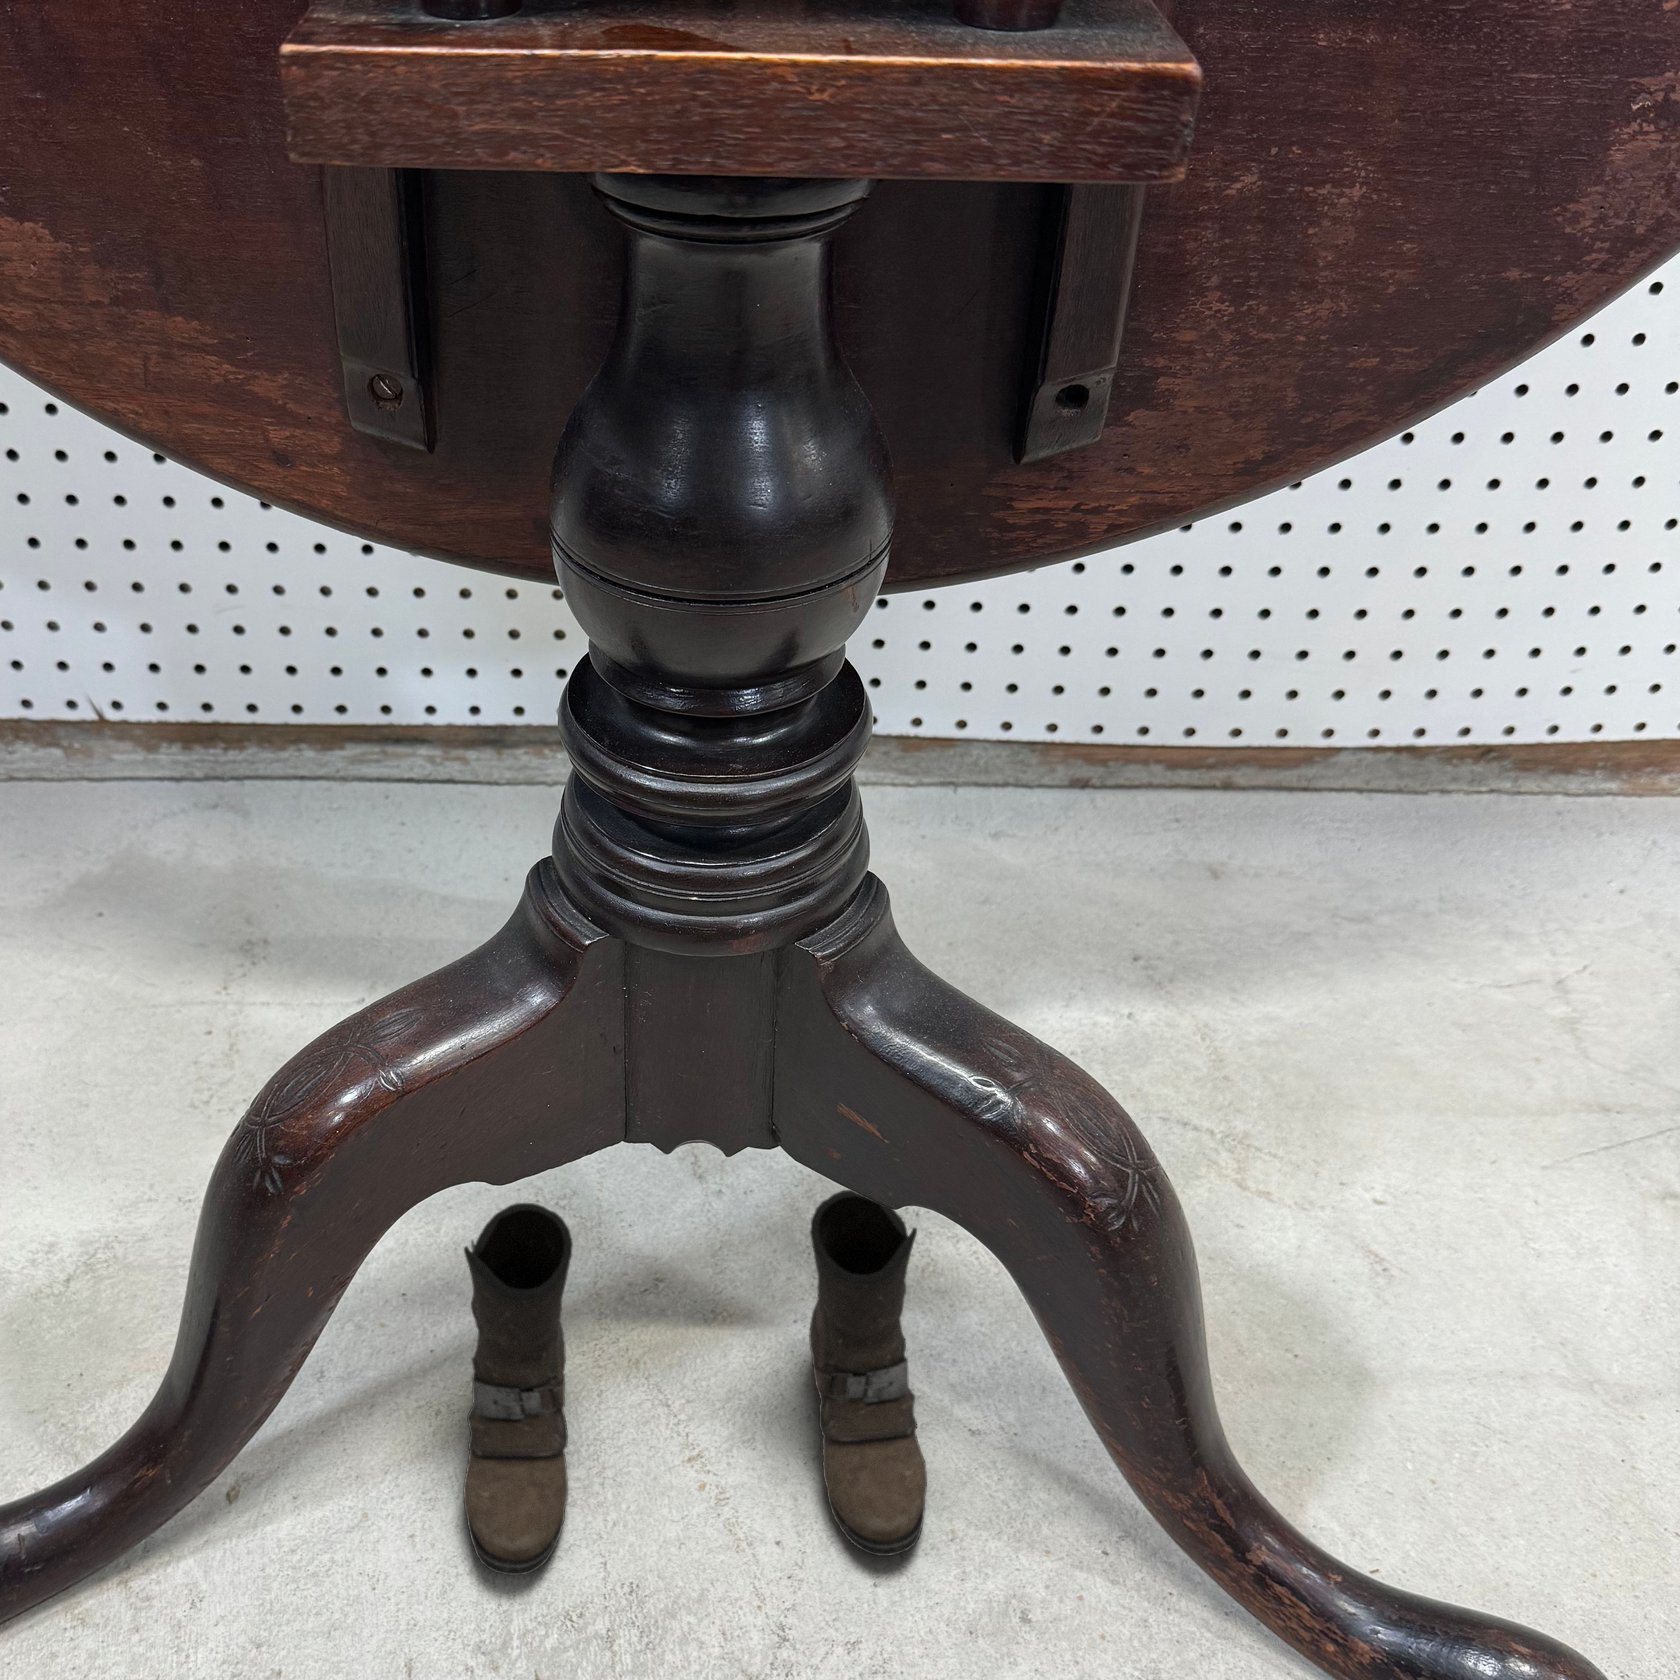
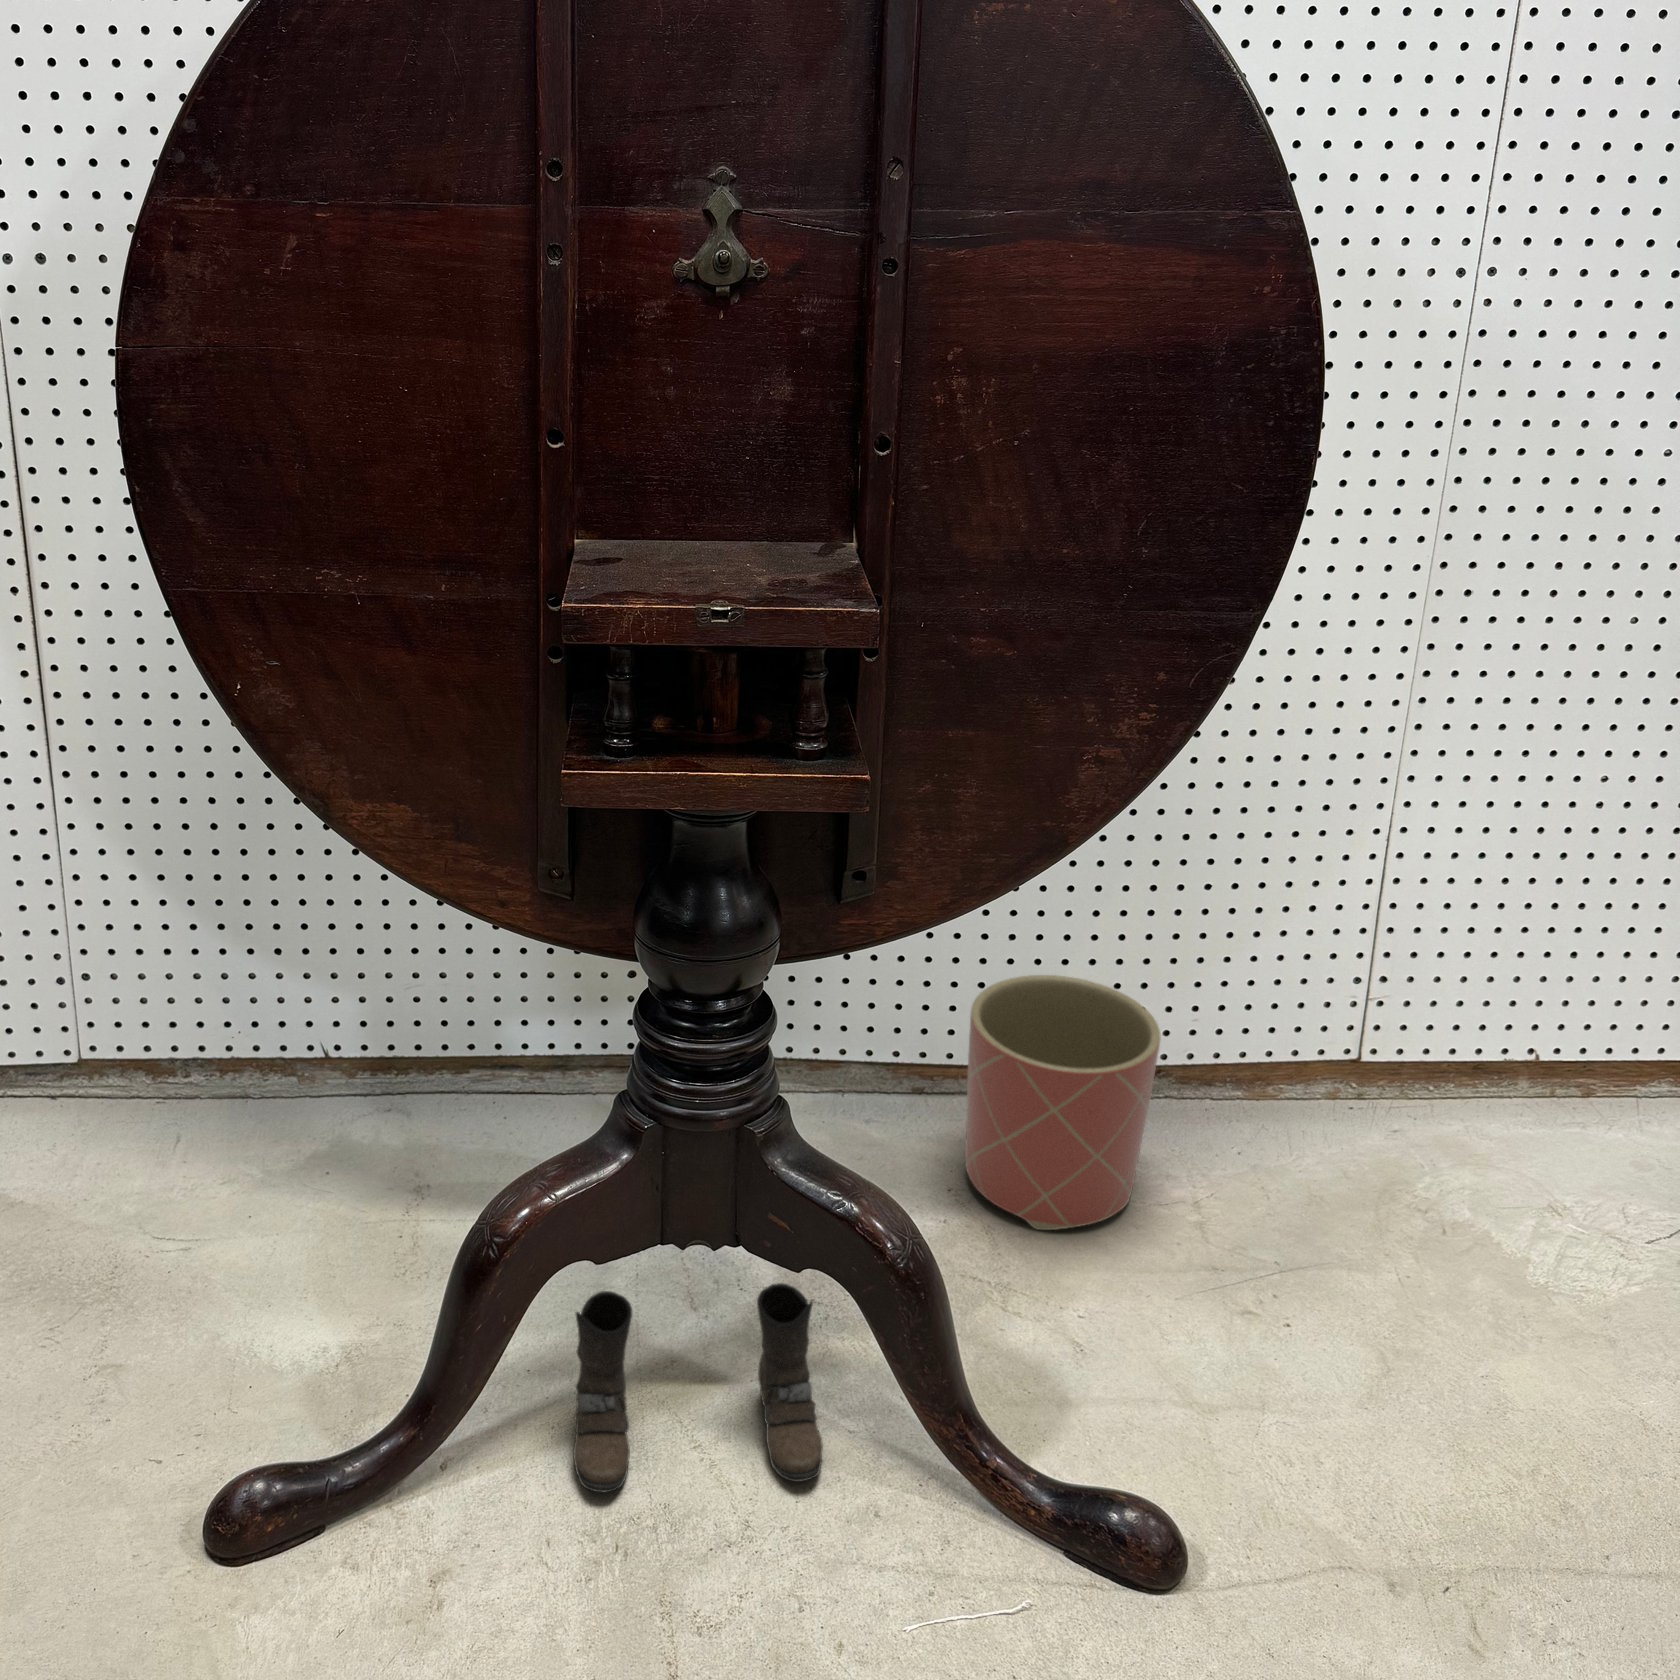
planter: none [1166,601,1551,1036] -> present [965,975,1161,1230]

